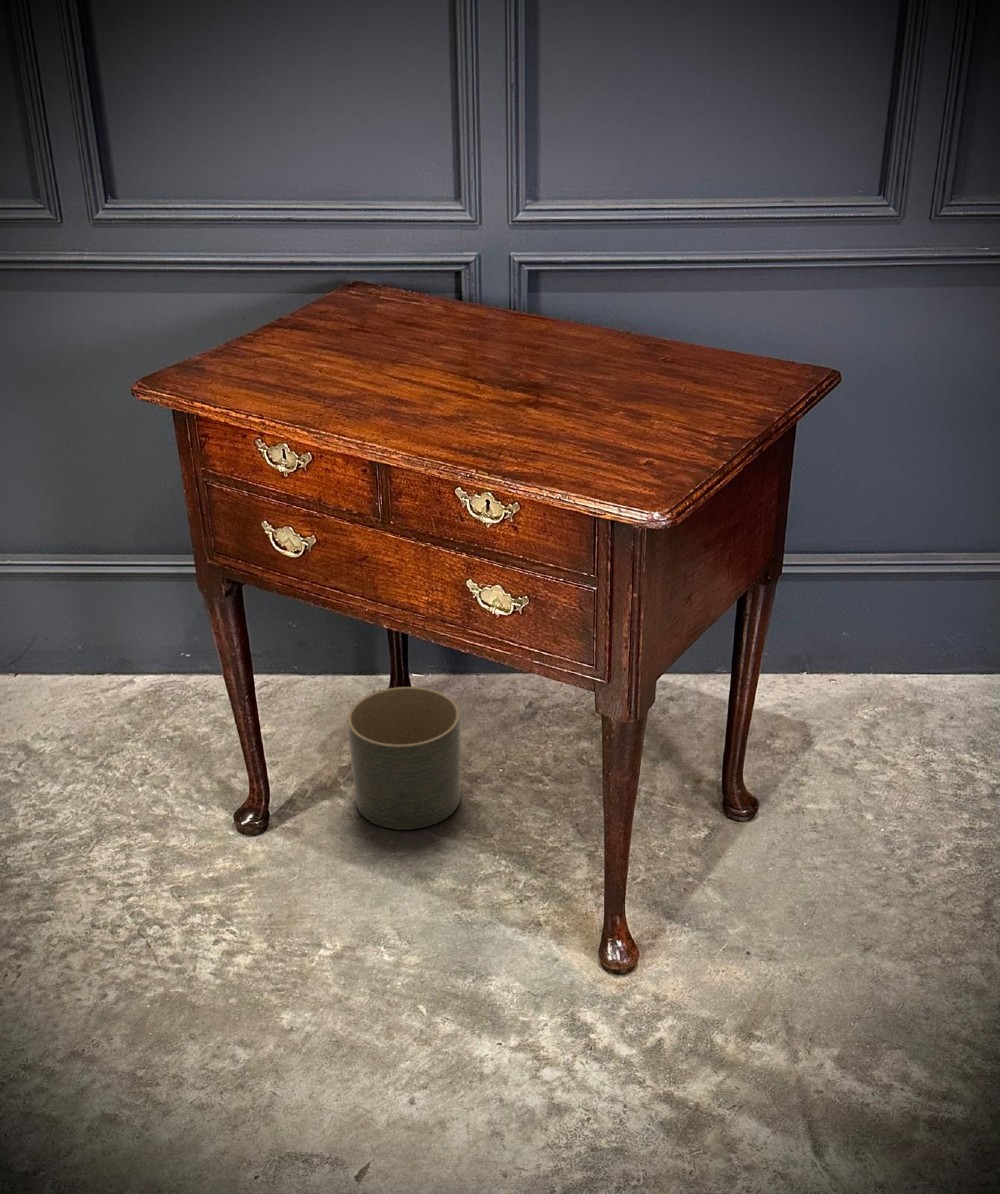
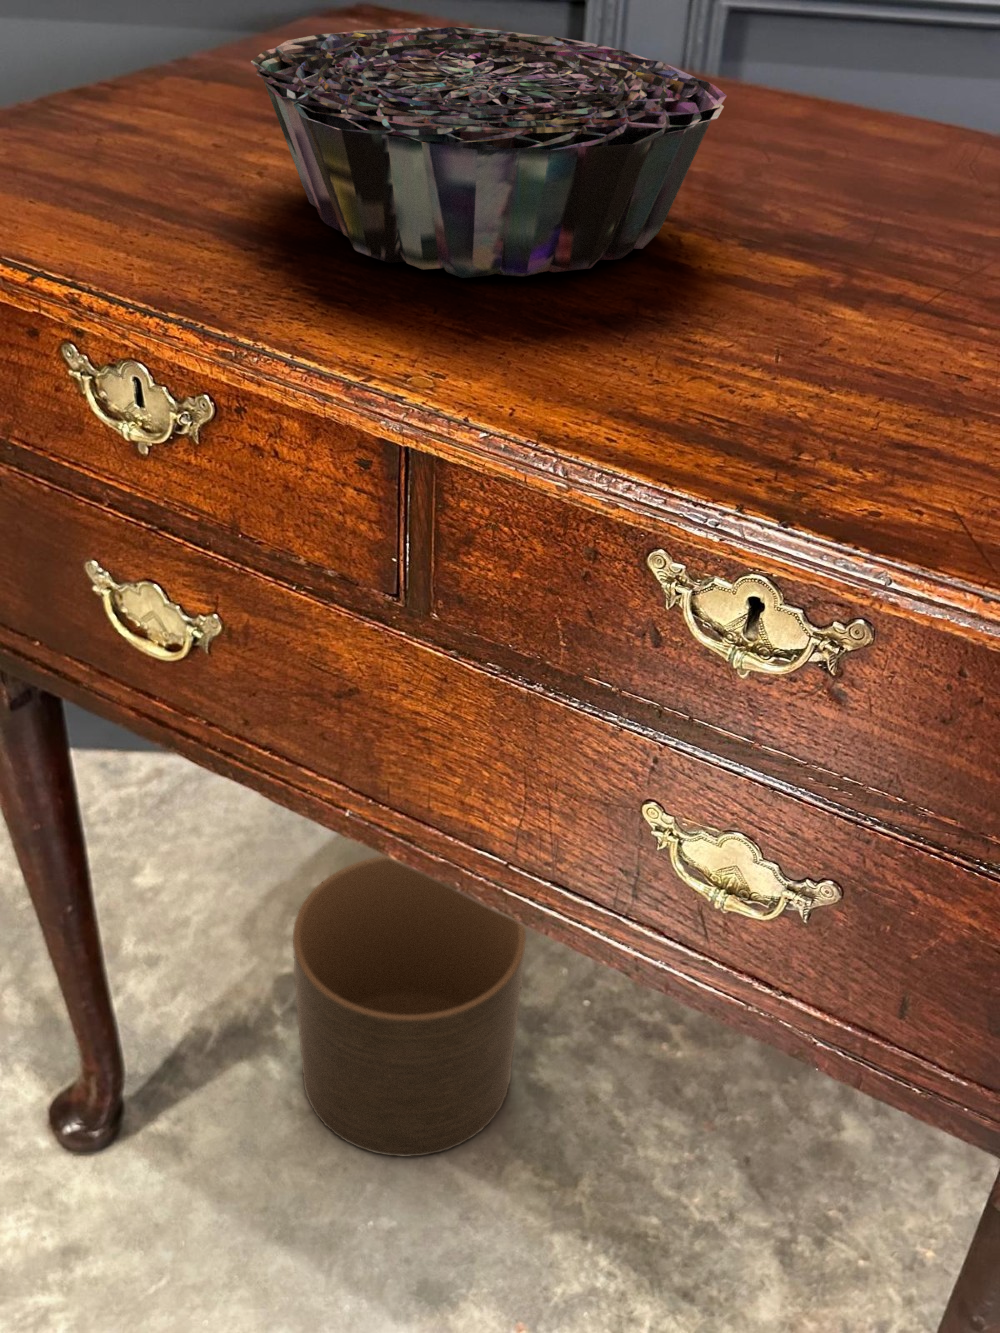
decorative bowl: none [318,316,484,407] -> present [251,27,727,278]

